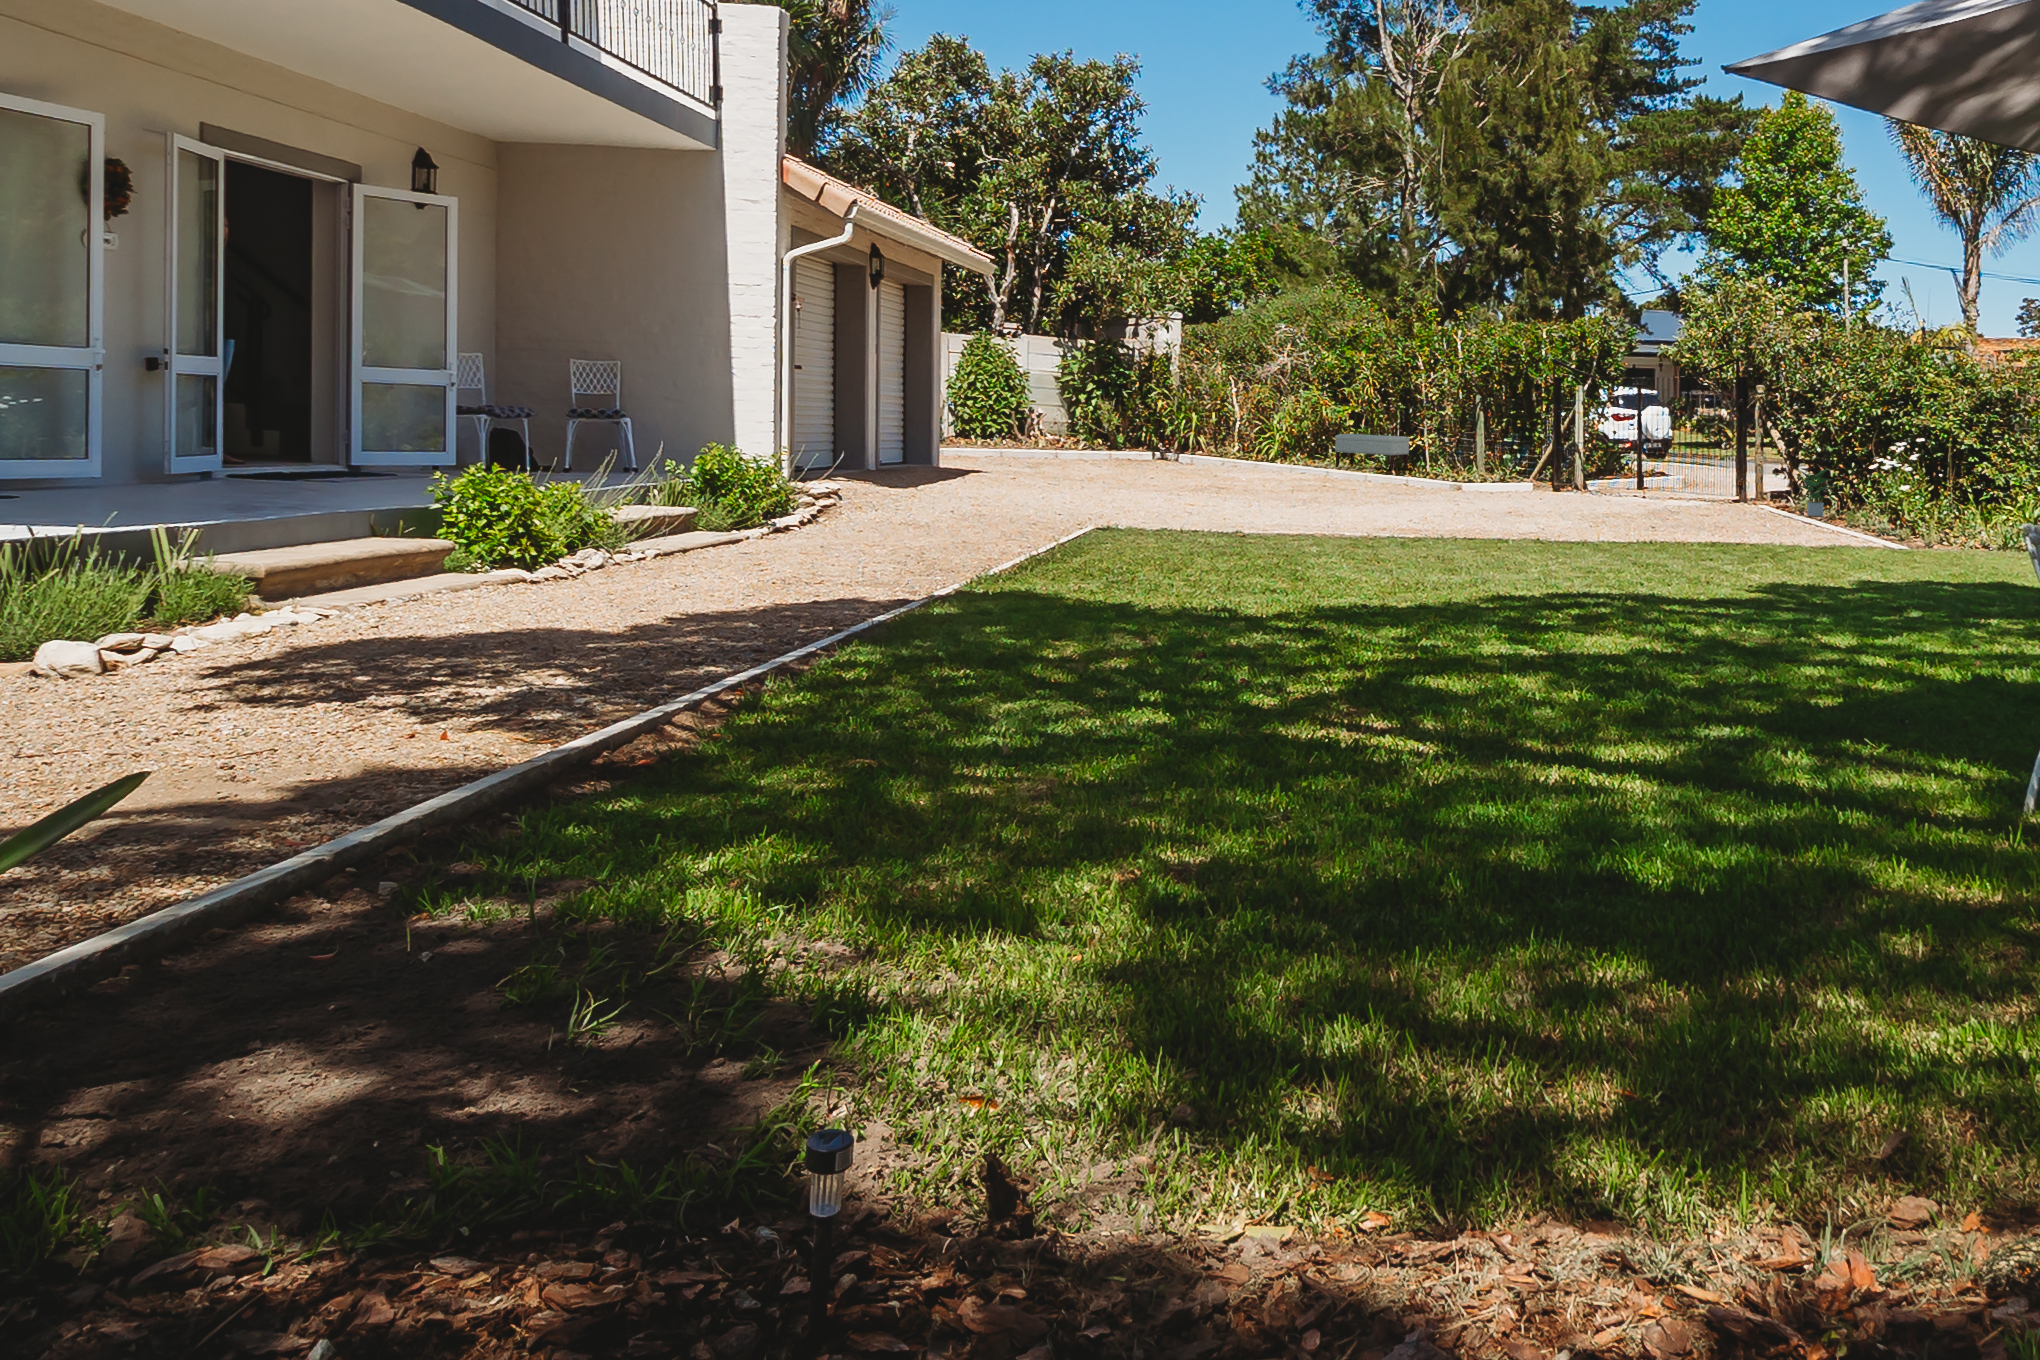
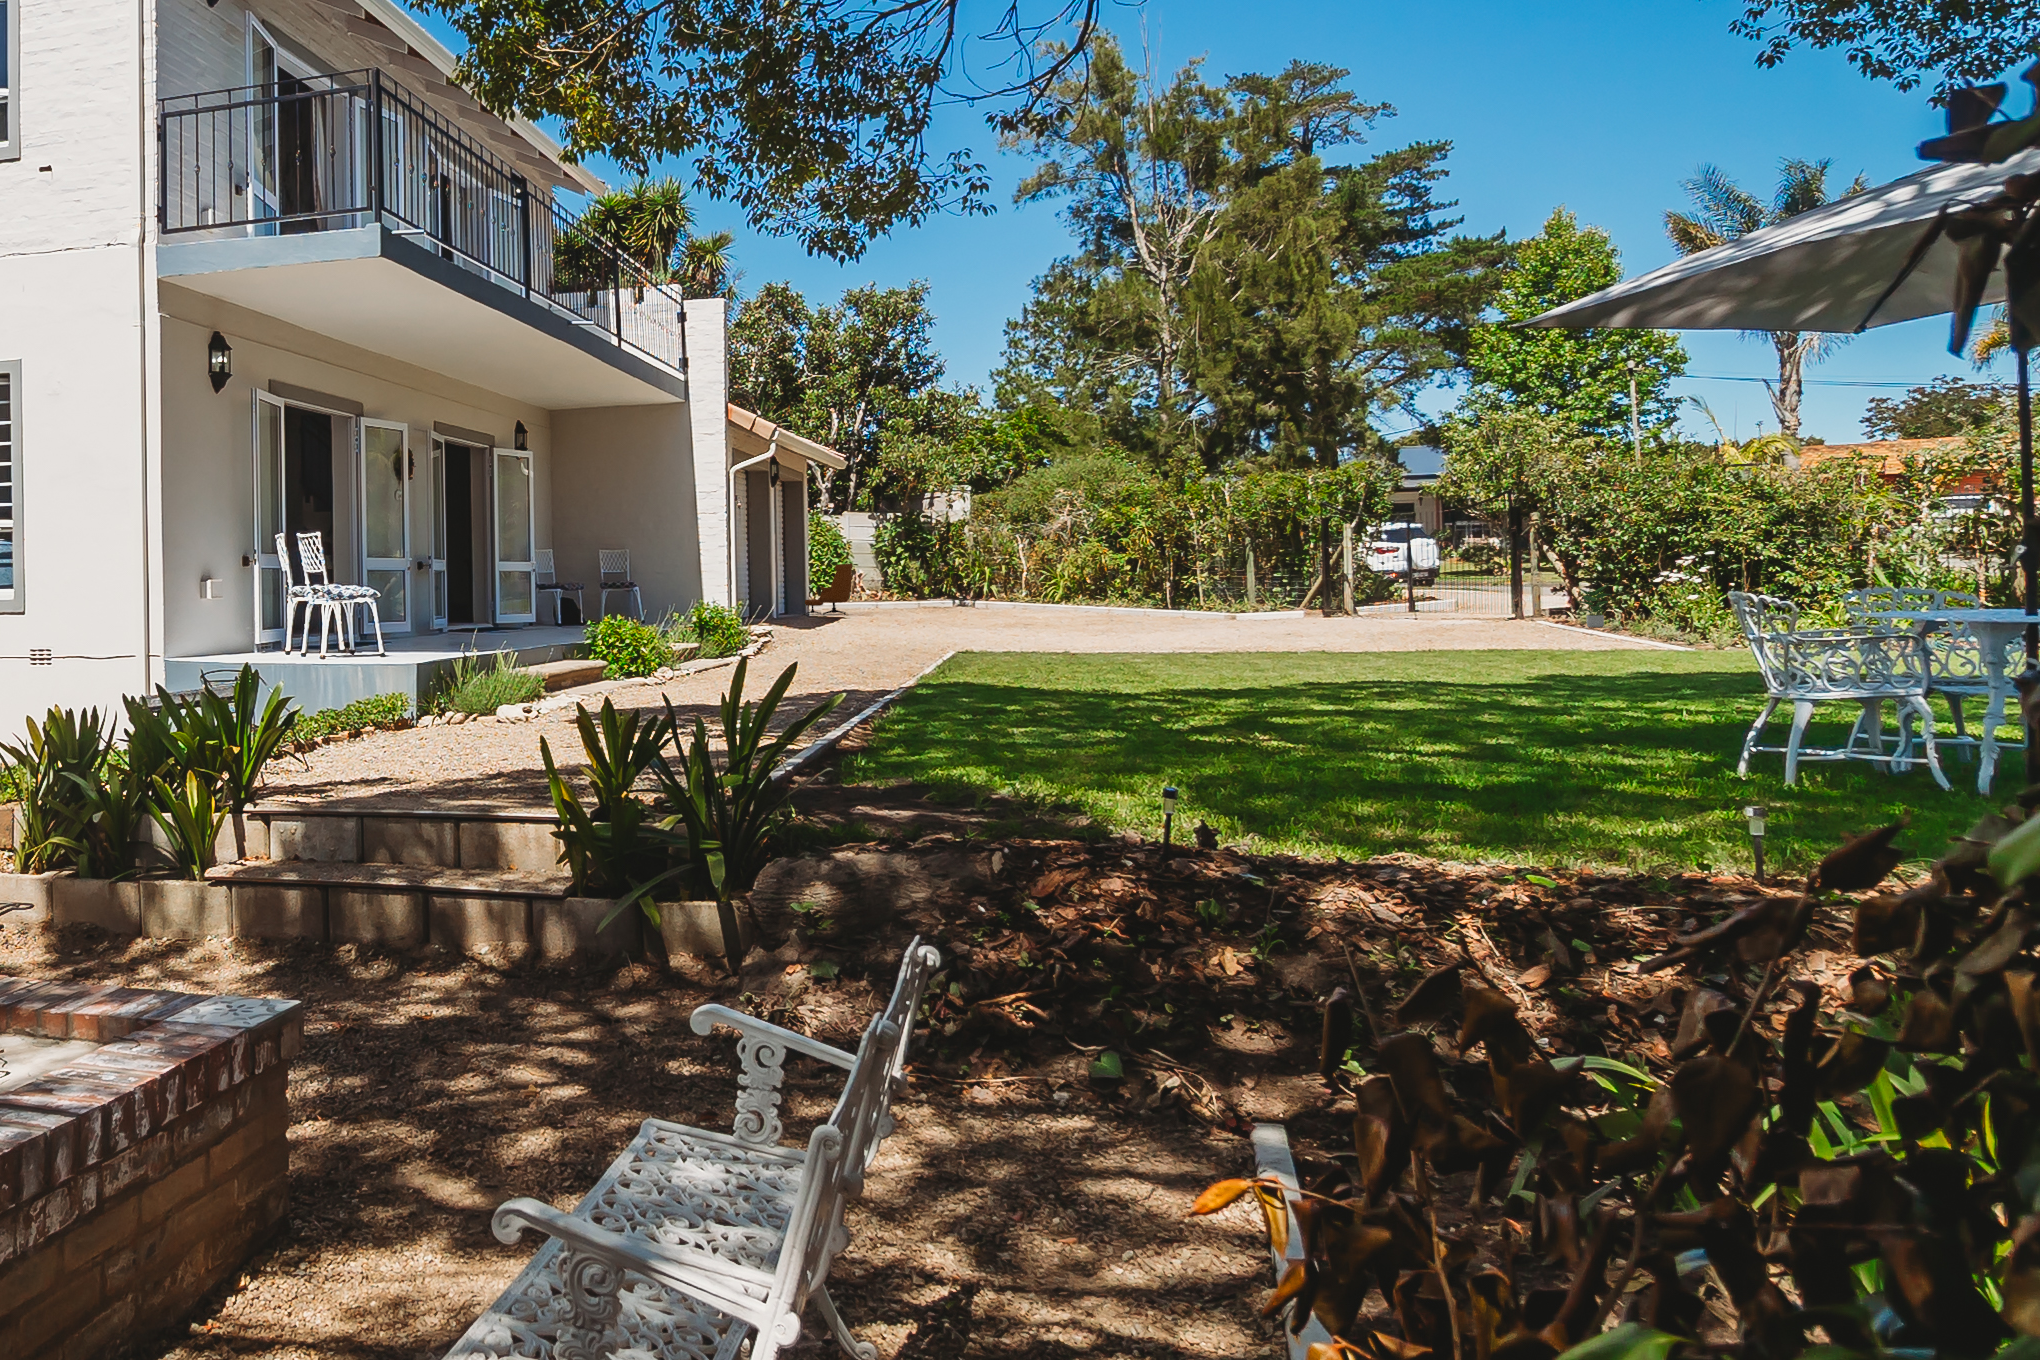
lounge chair: none [935,399,1006,466] -> present [804,563,853,615]
bench: present [1335,434,1410,471] -> none [1120,577,1187,606]

